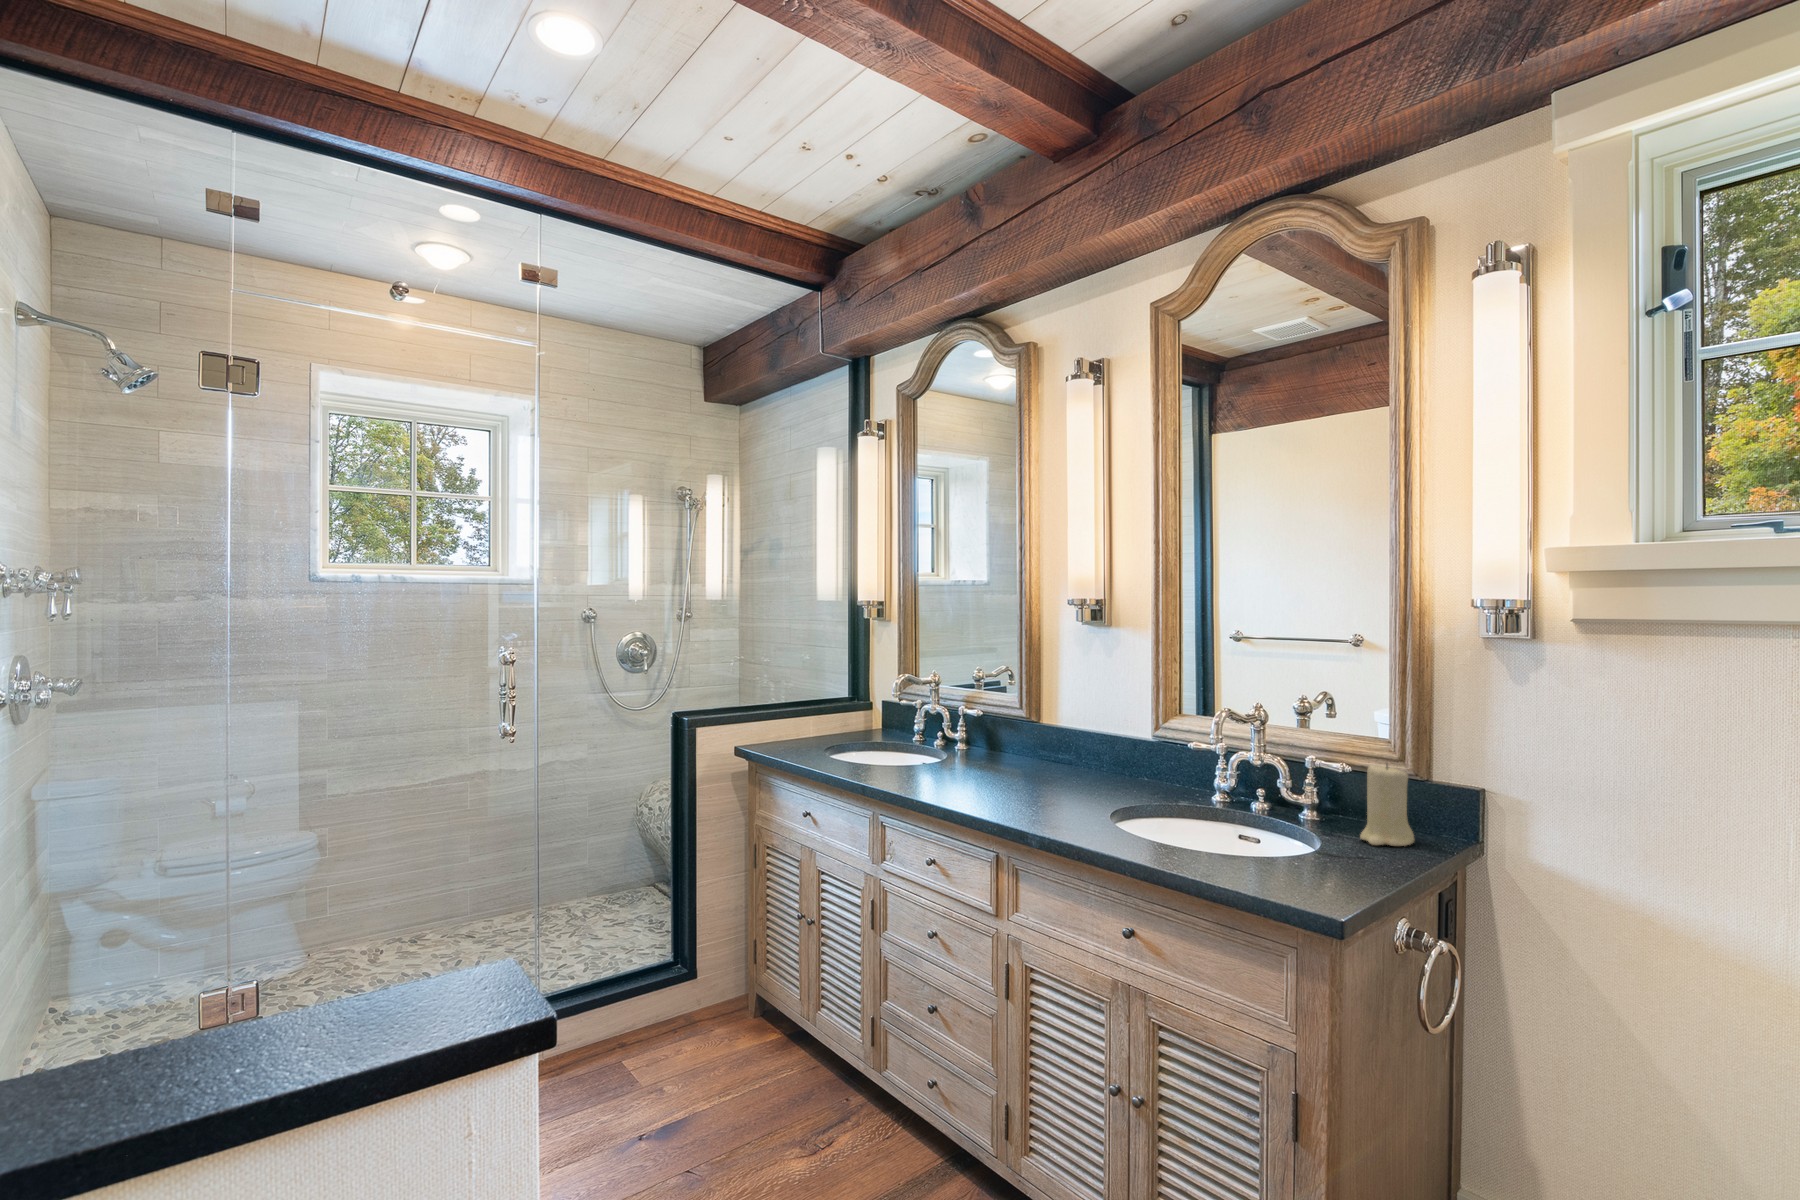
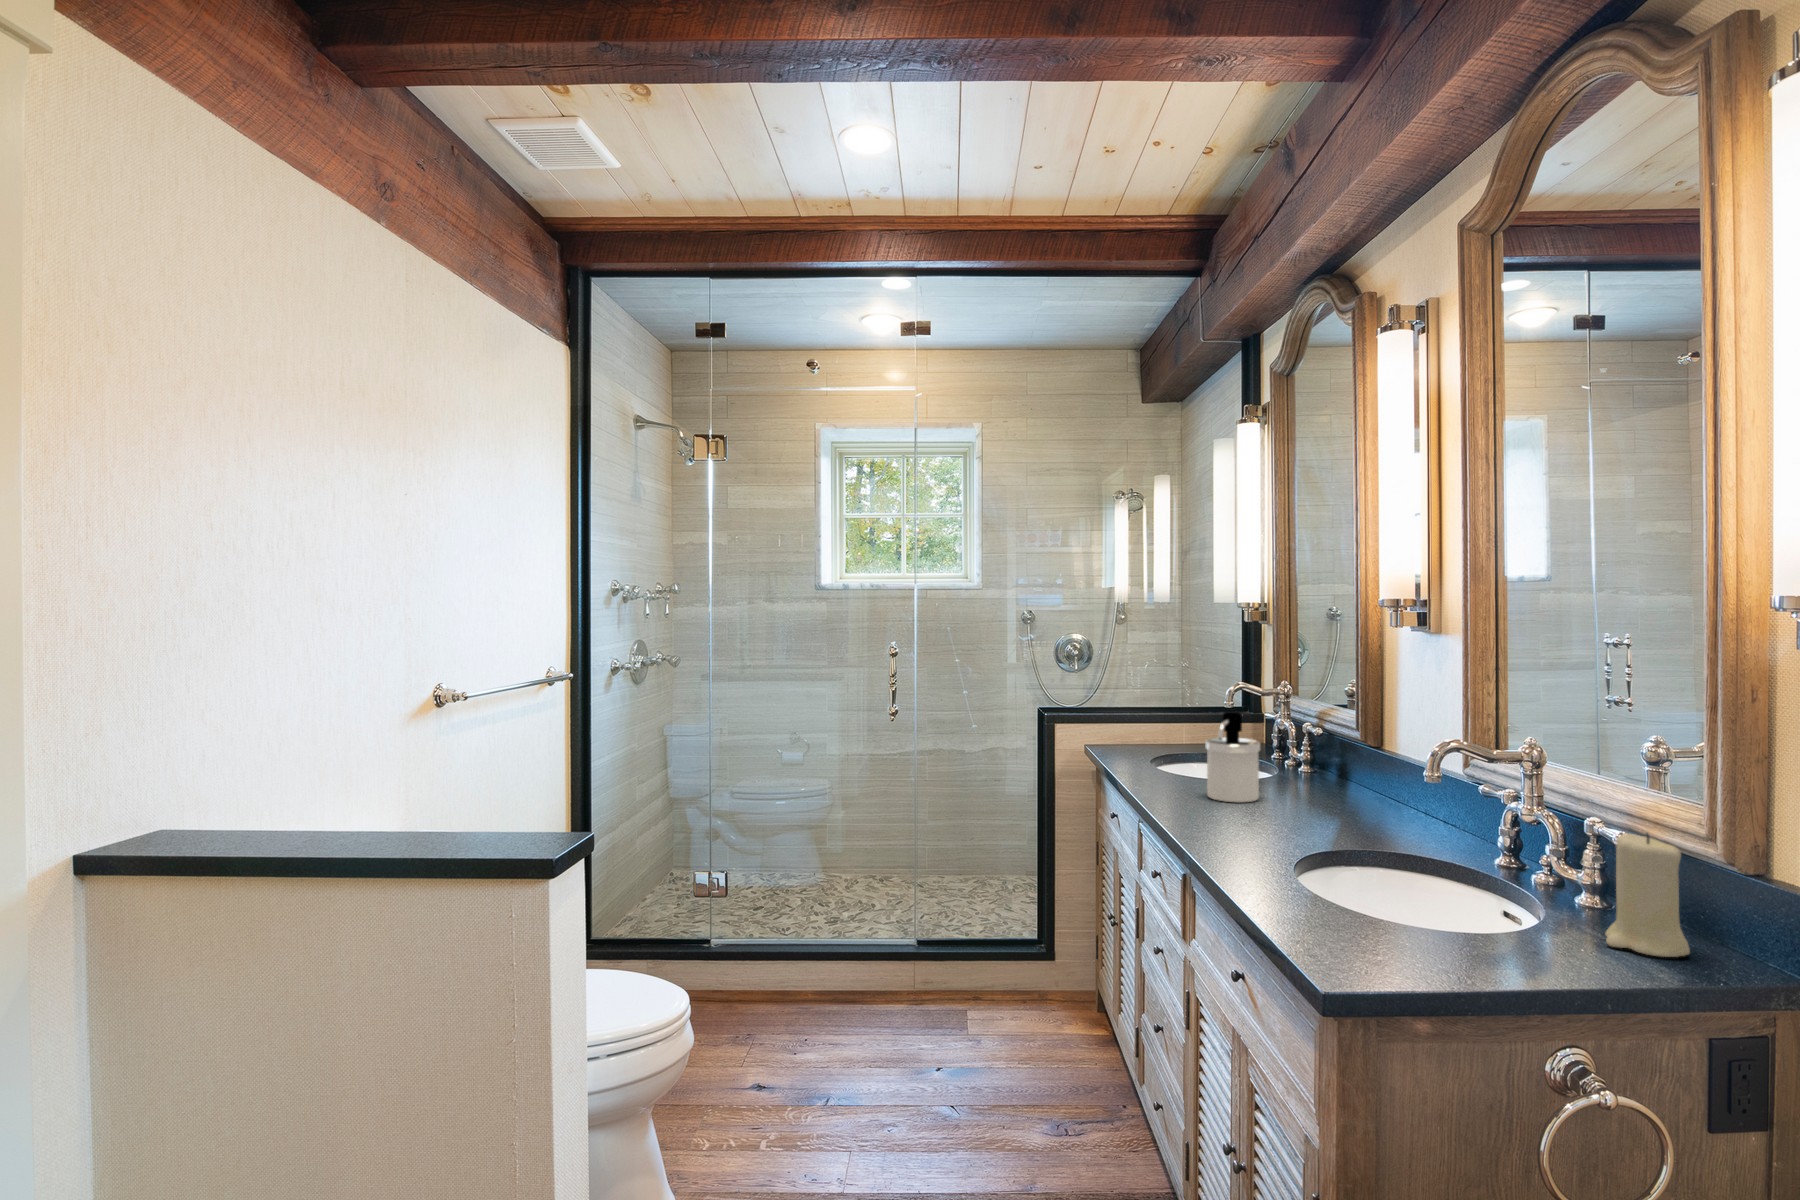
soap dispenser: none [928,704,976,787] -> present [1205,712,1260,802]

